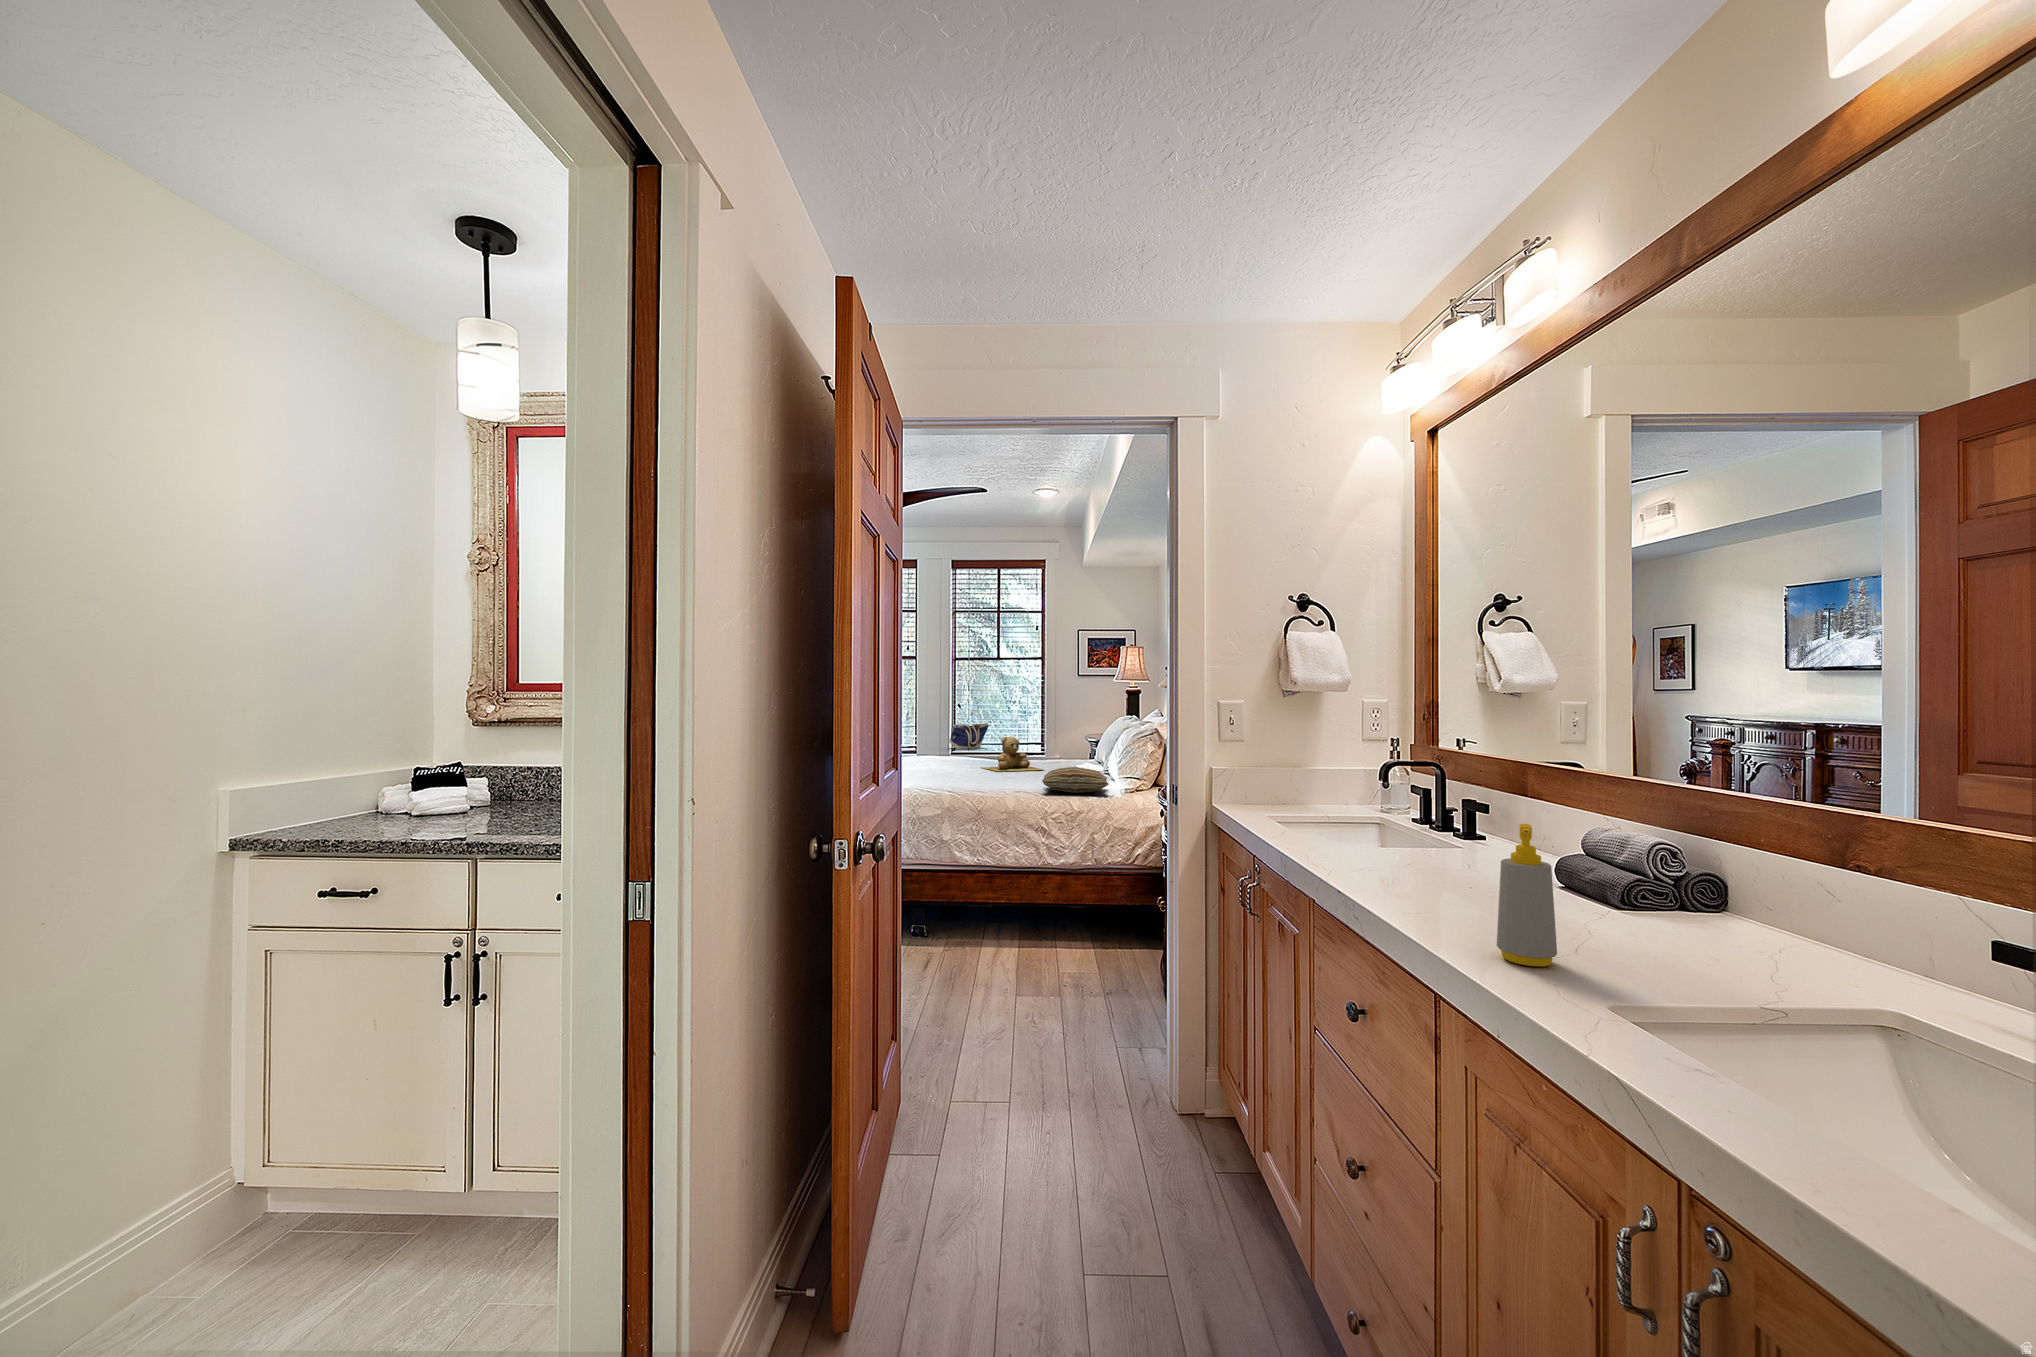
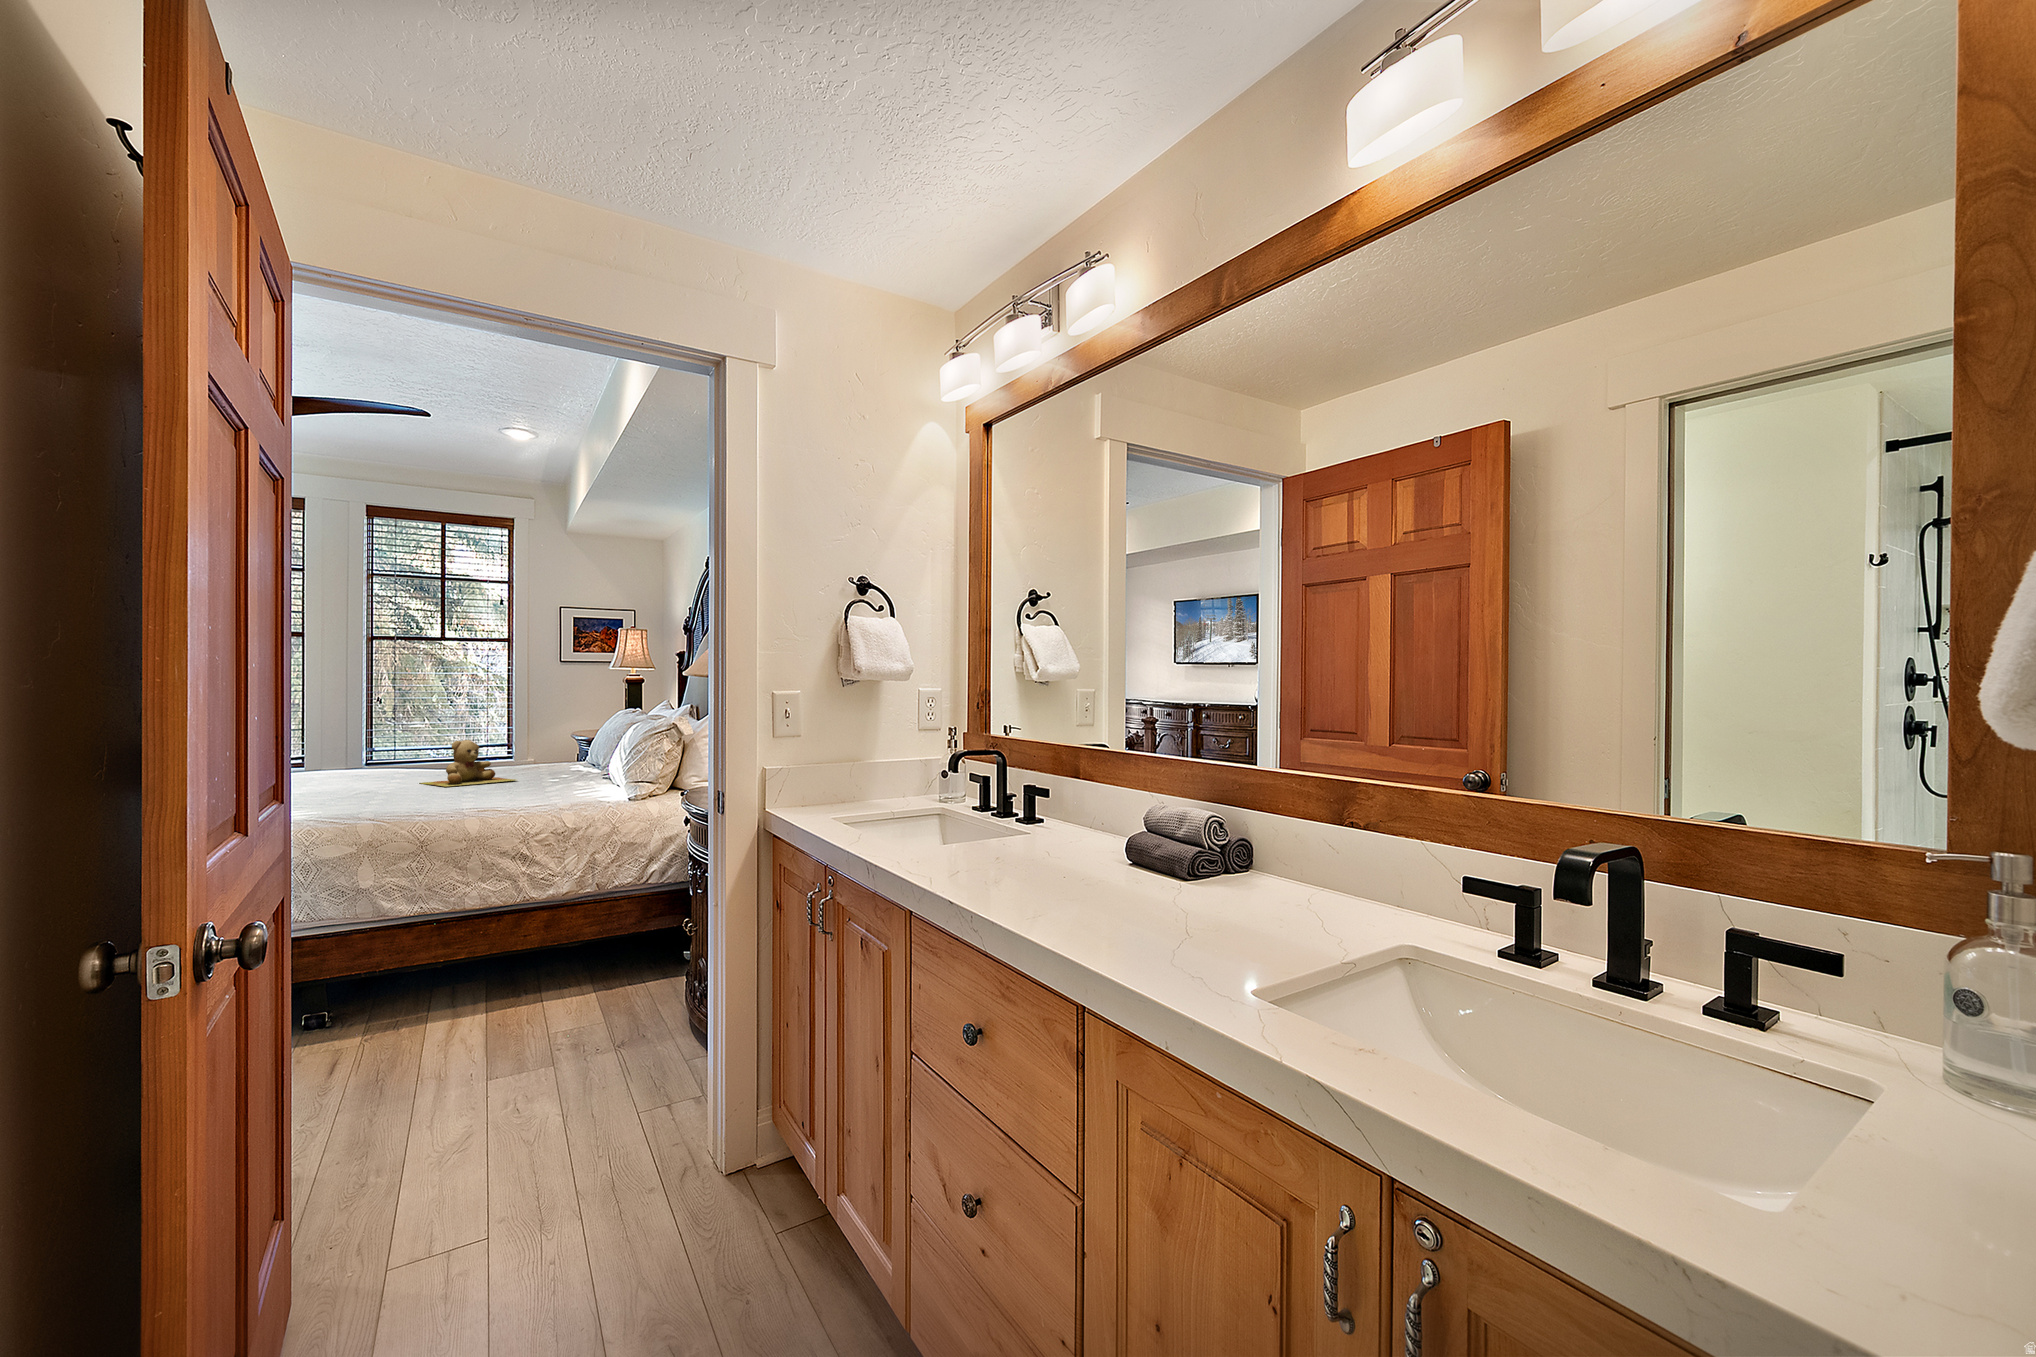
tote bag: present [949,723,988,749] -> none [363,723,427,759]
pillow: present [1042,767,1109,793] -> none [520,775,614,808]
soap bottle: present [1497,824,1557,966] -> none [1121,813,1173,957]

